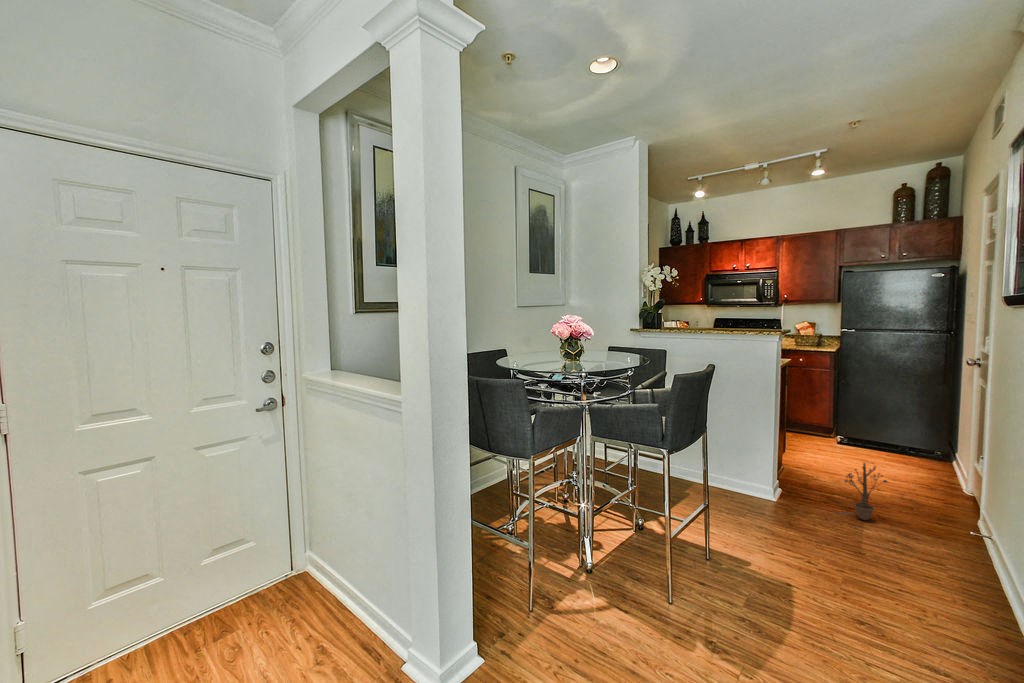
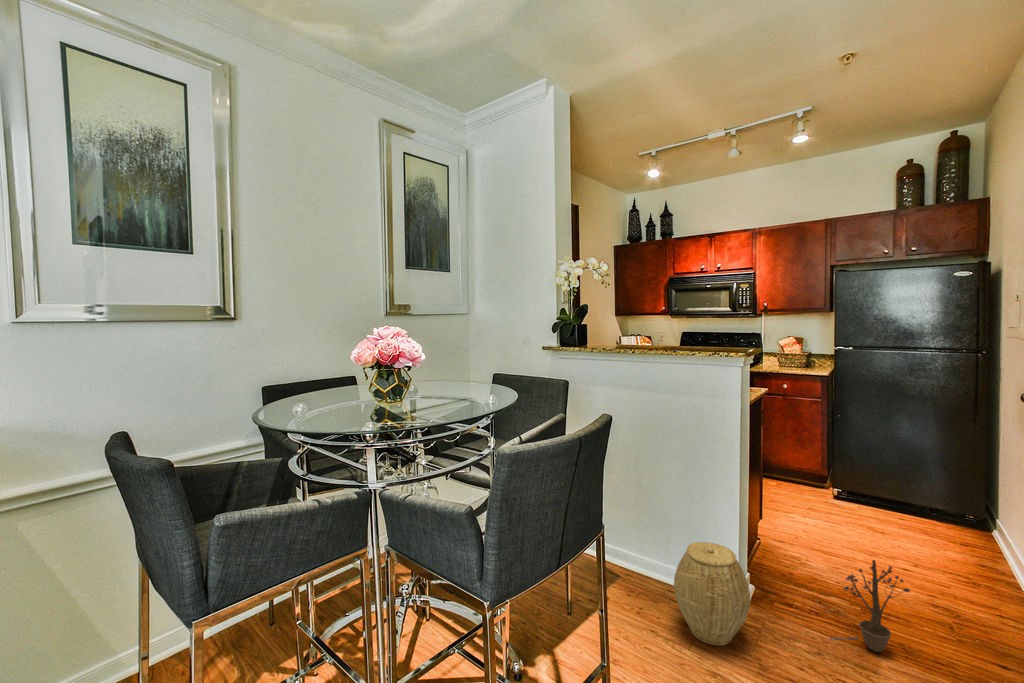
woven basket: none [732,456,784,517] -> present [674,542,750,646]

